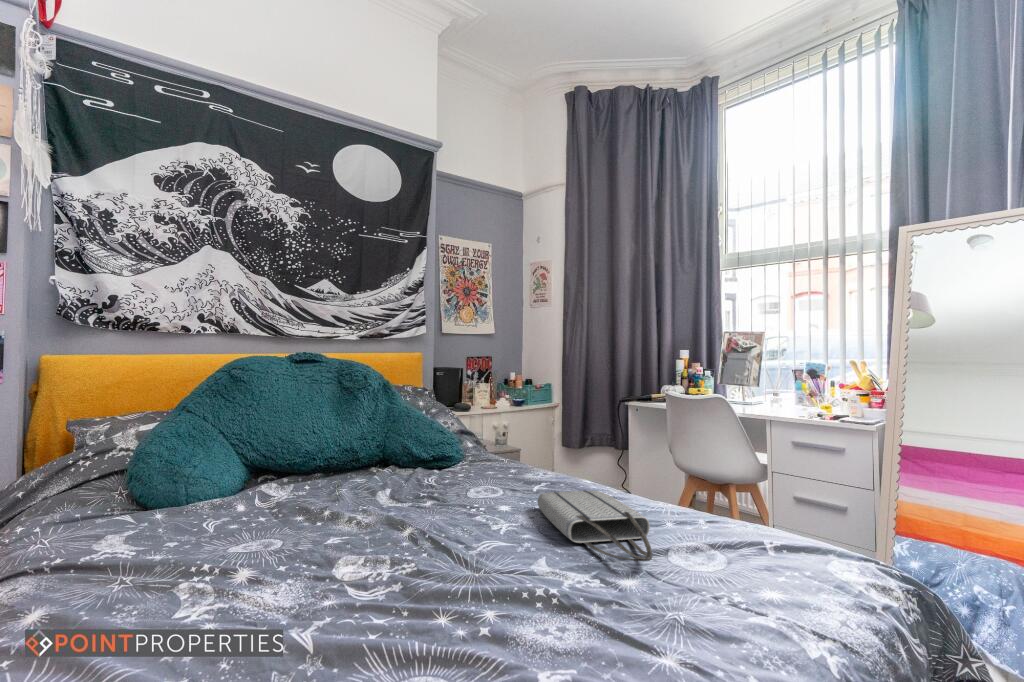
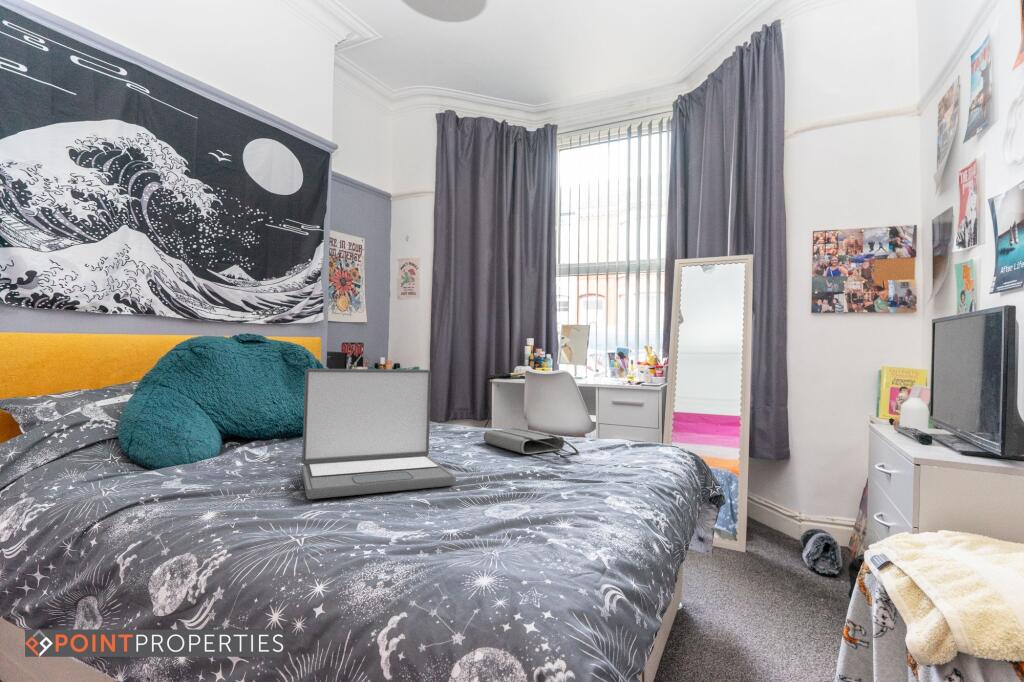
laptop: none [173,404,428,604] -> present [302,369,456,499]

